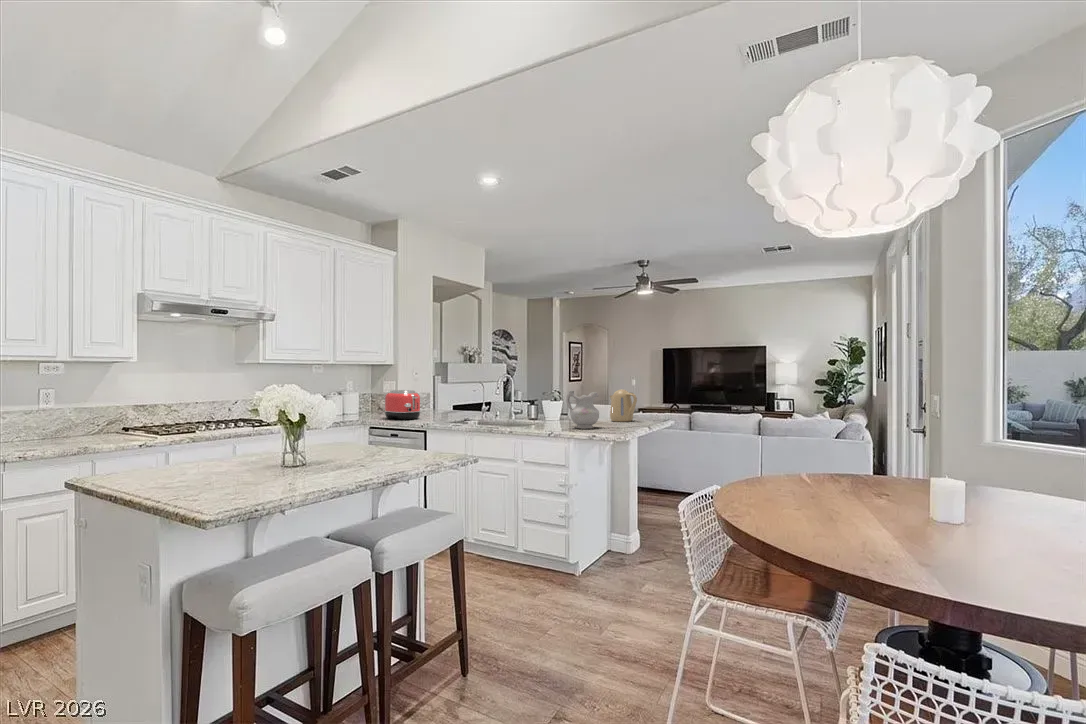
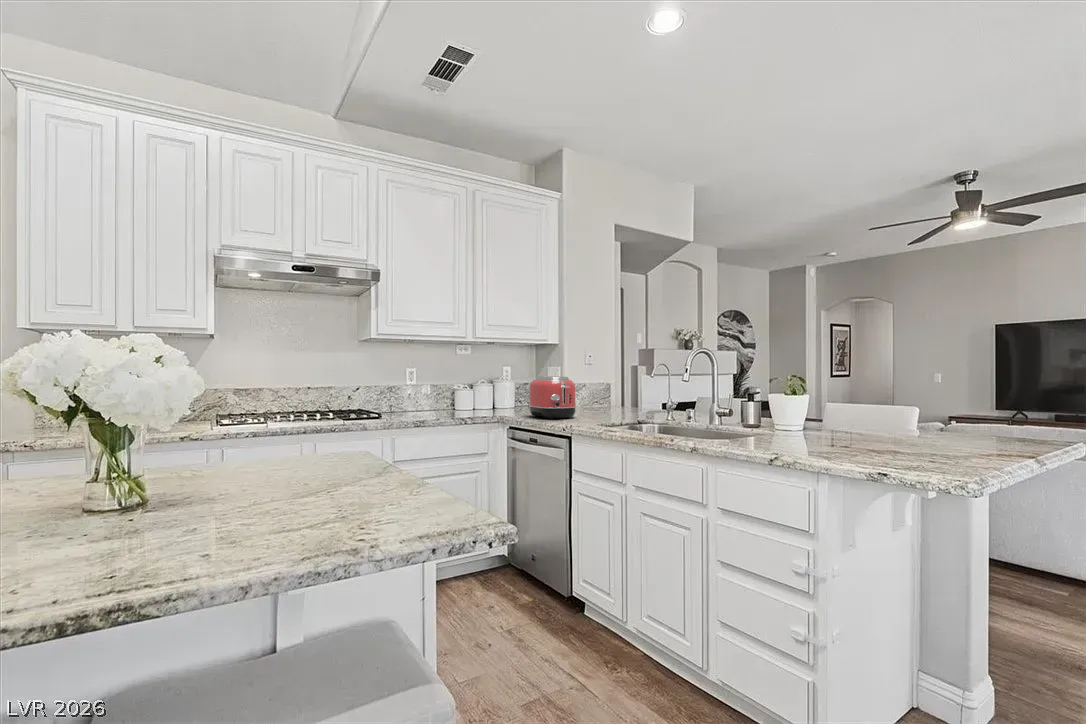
kettle: present [610,389,637,422] -> none [916,374,990,442]
ceramic pitcher: present [566,391,599,429] -> none [814,372,896,454]

